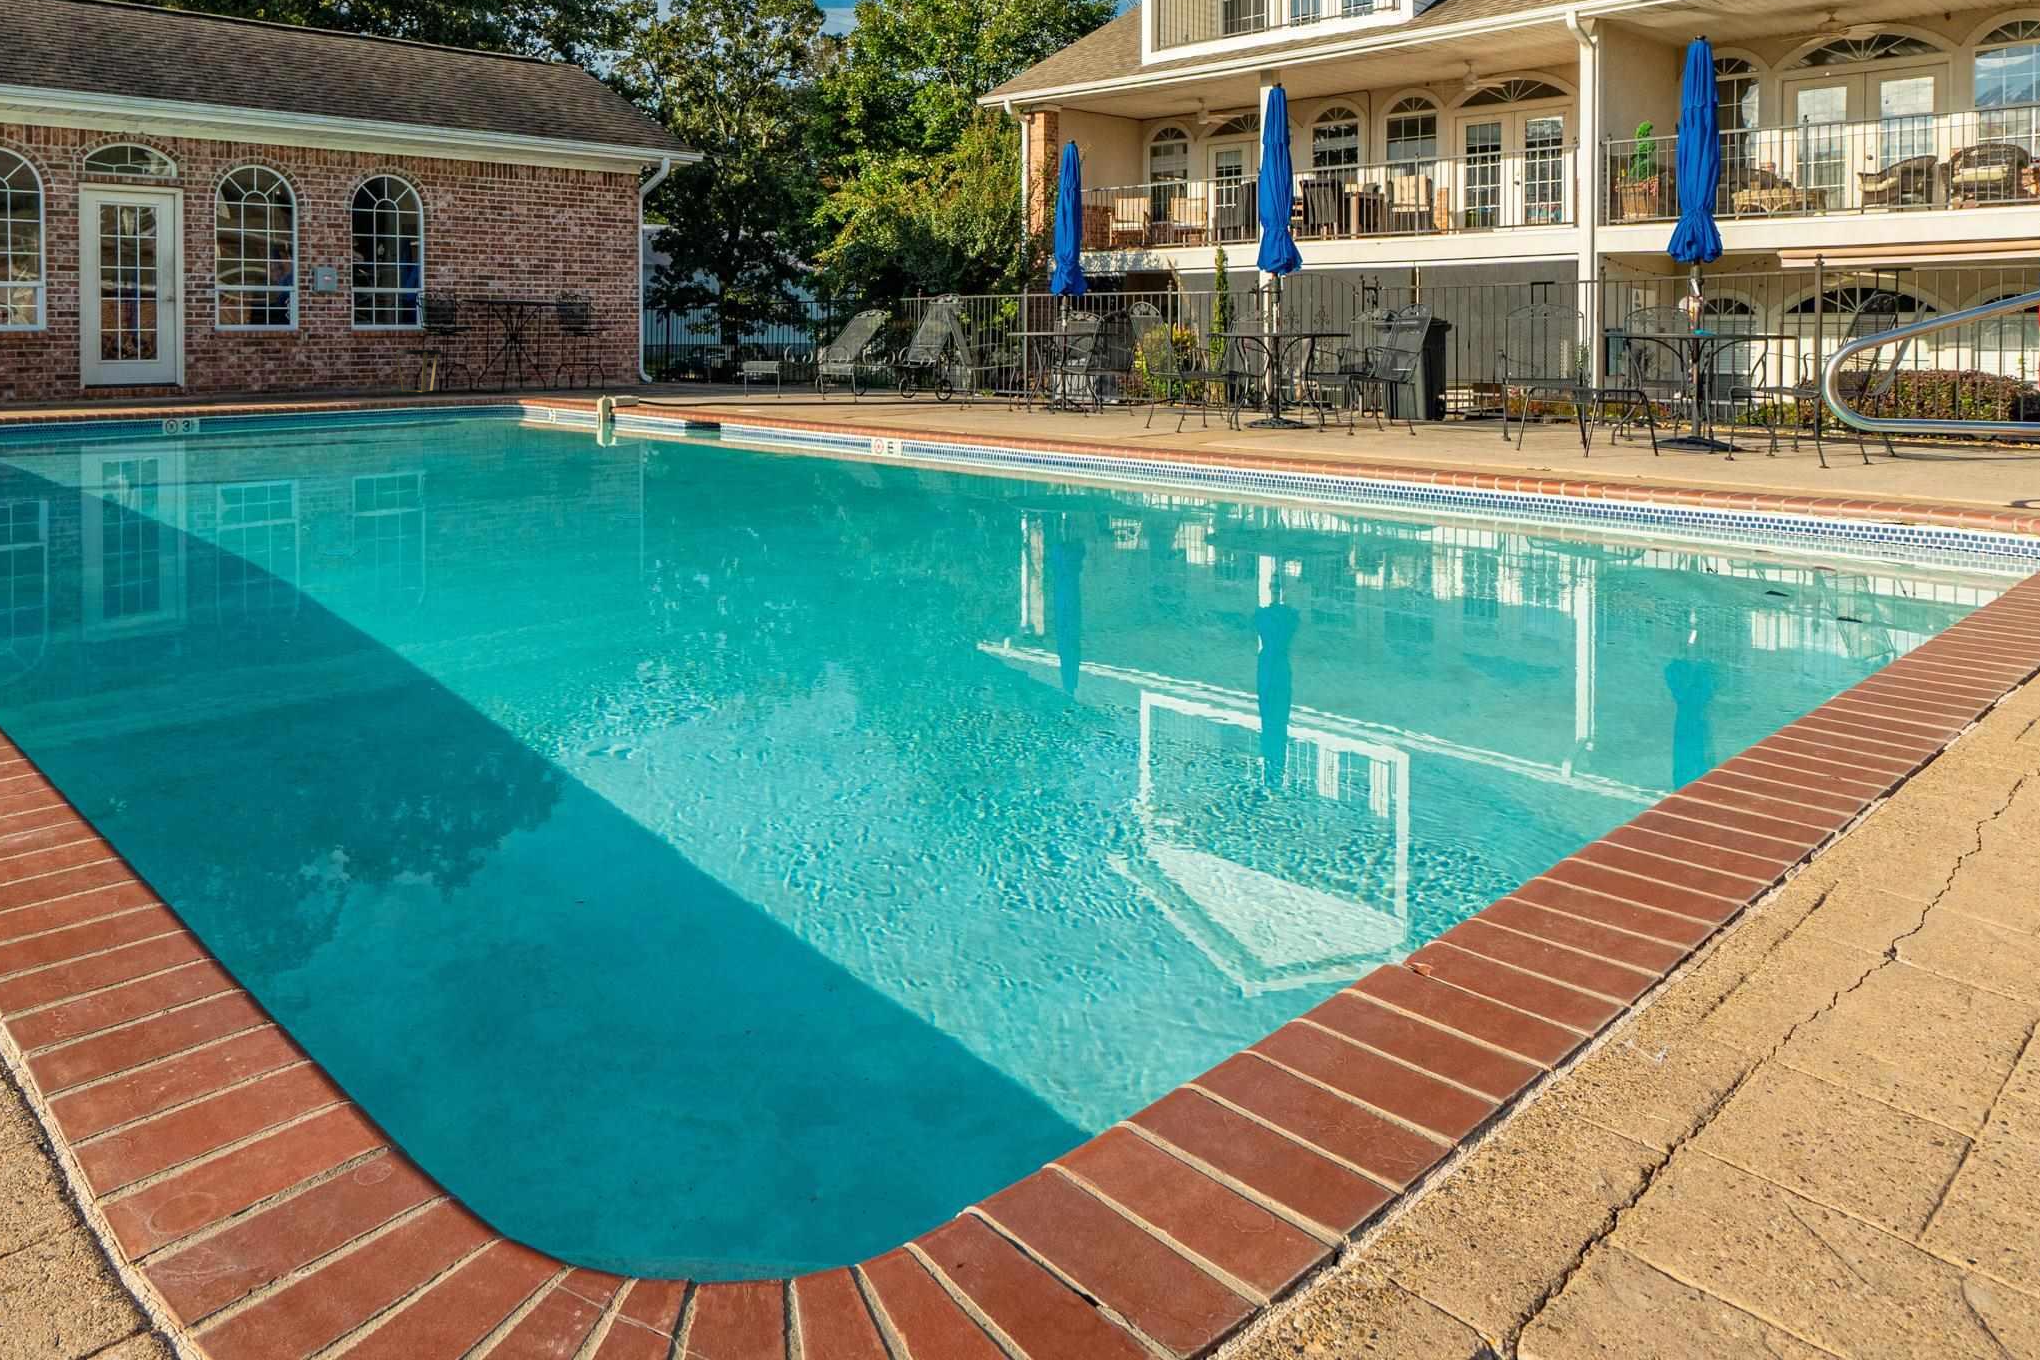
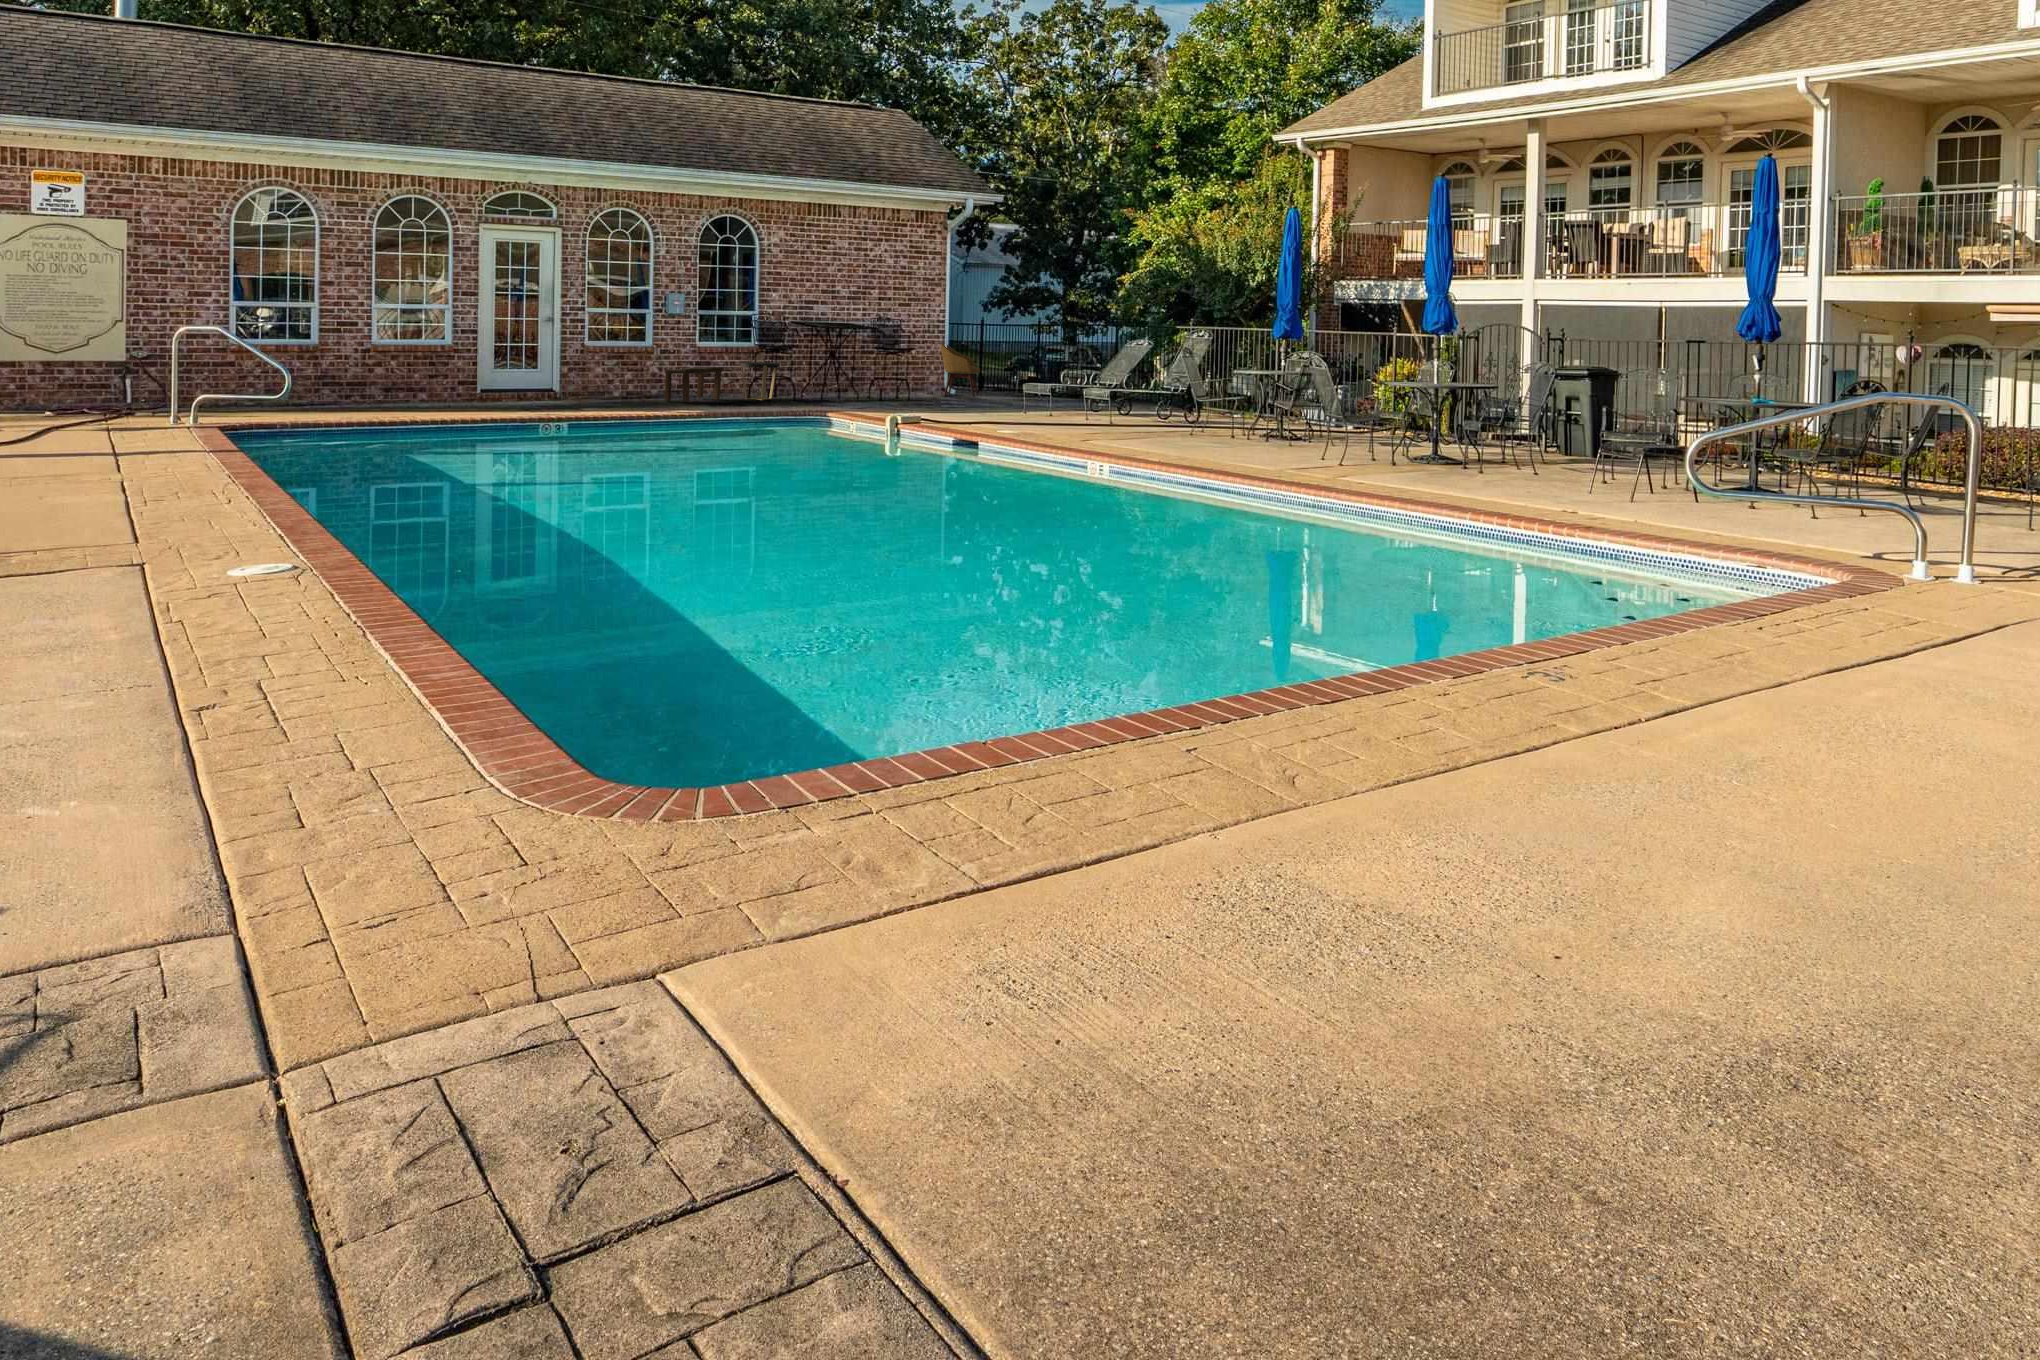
chair: none [621,327,665,385] -> present [941,344,980,397]
bench: none [307,355,375,396] -> present [665,367,723,402]

